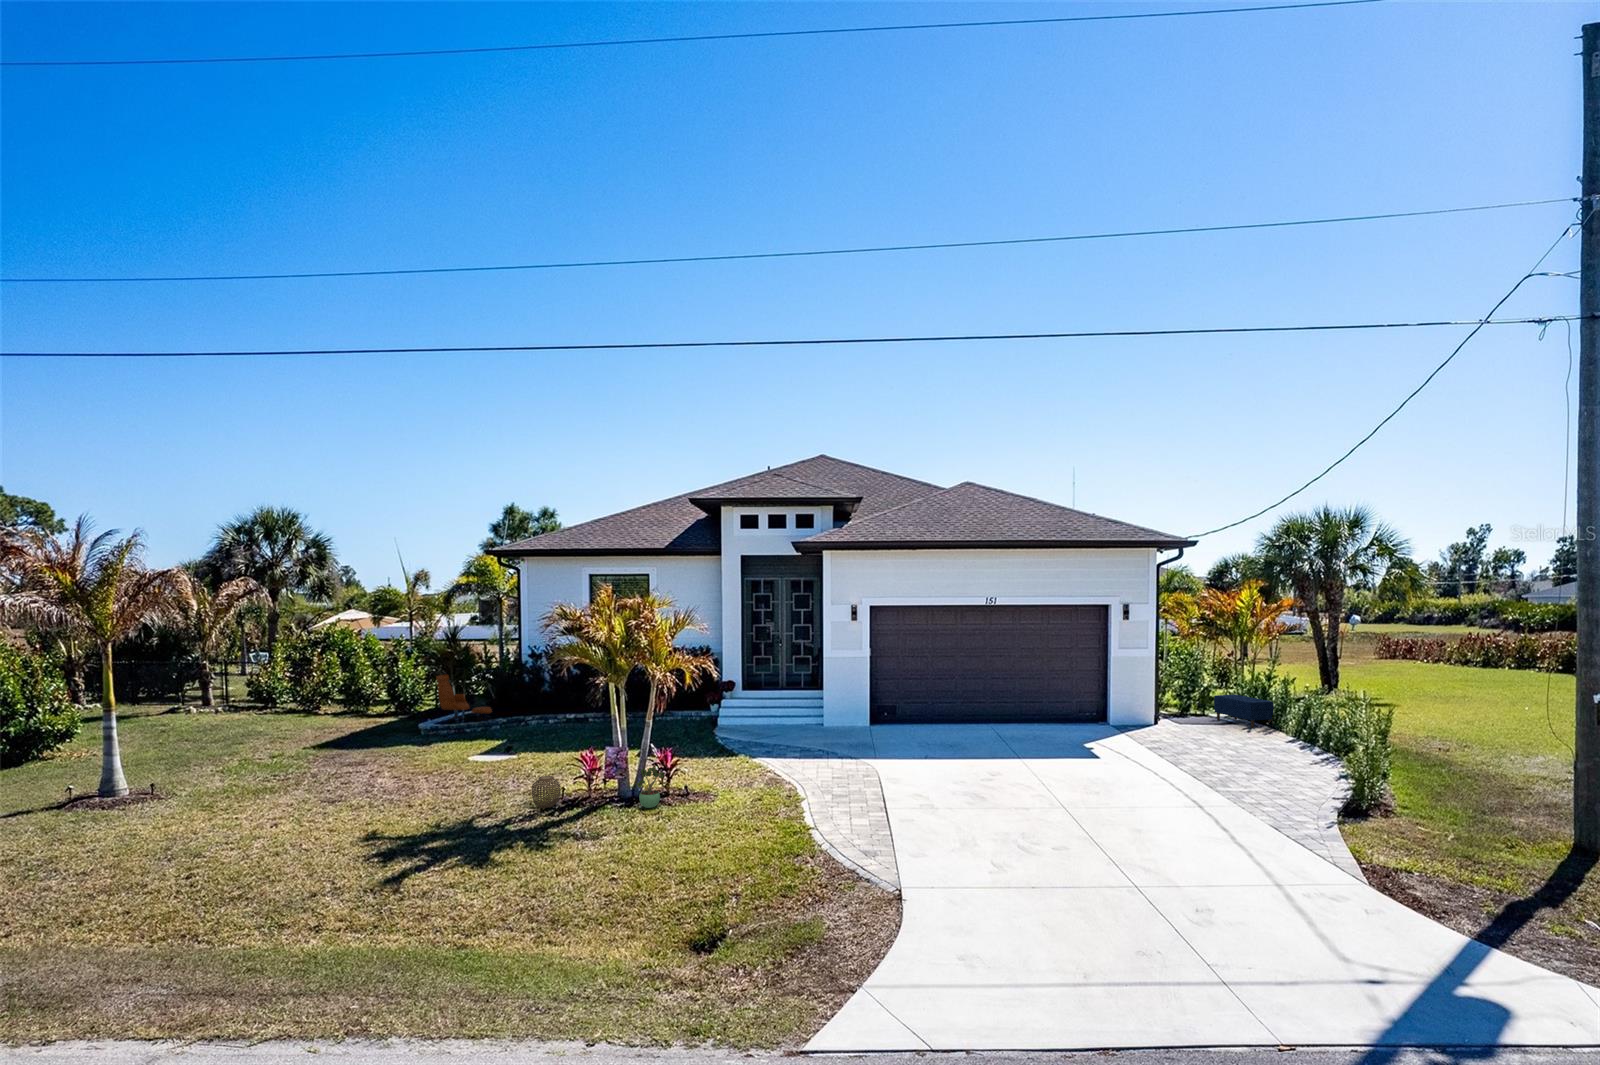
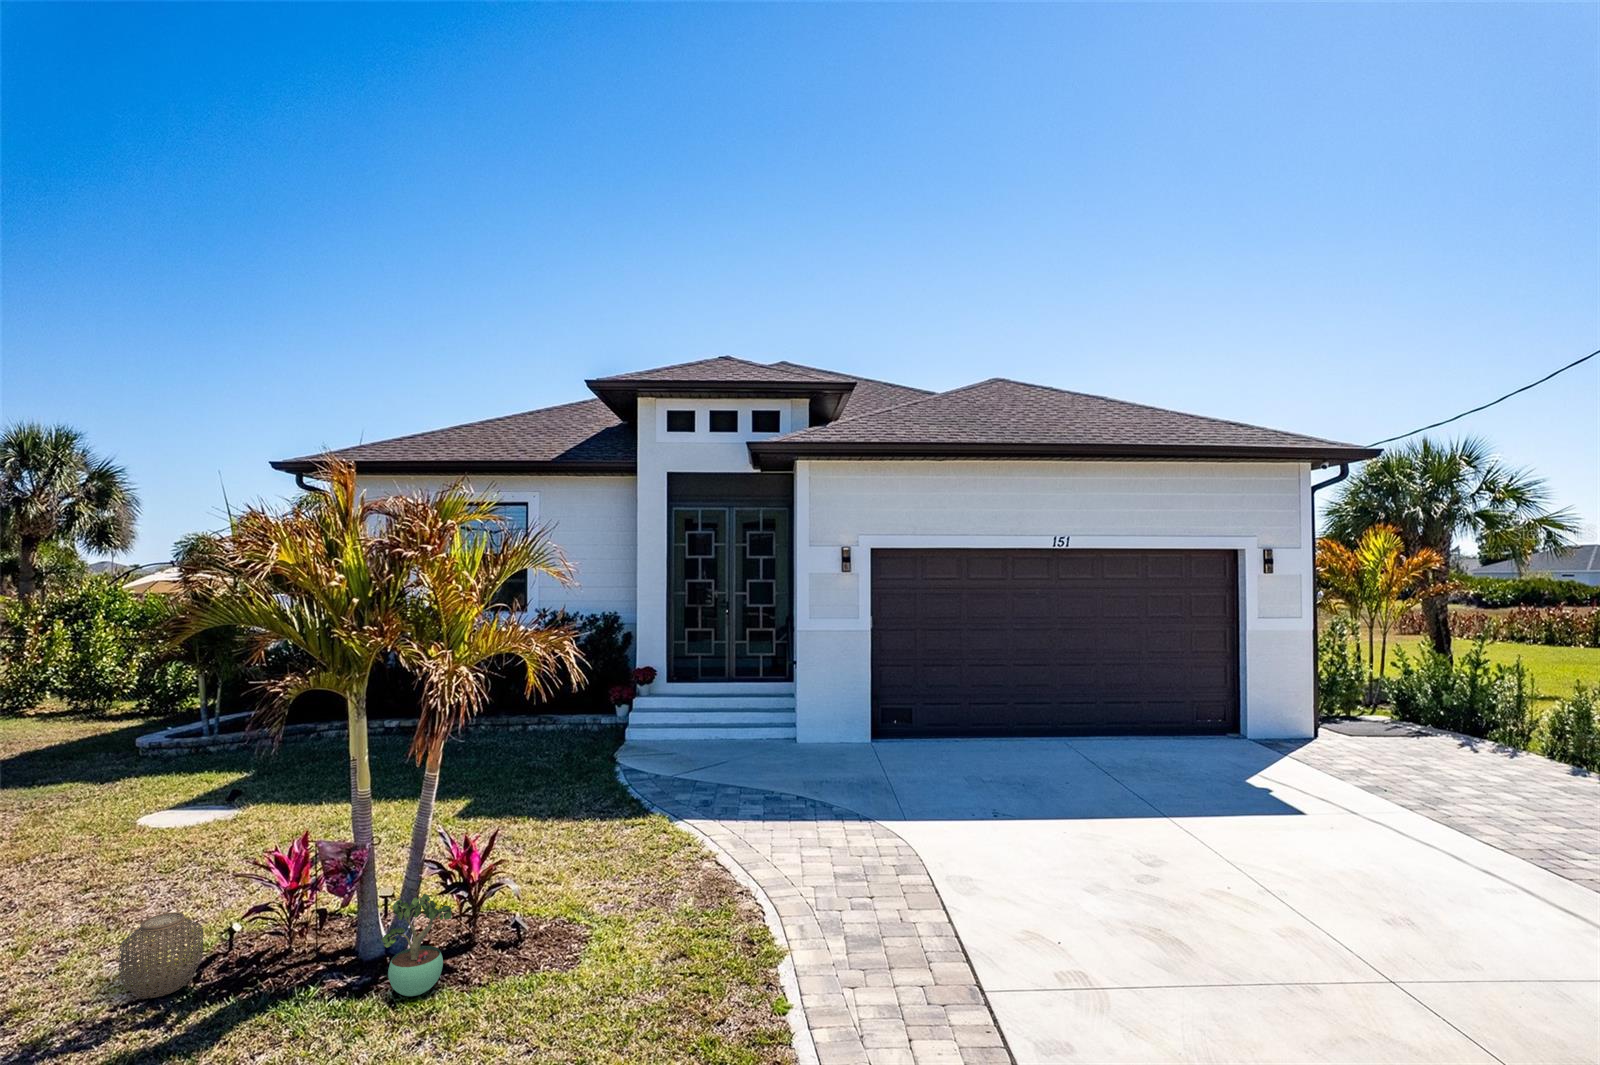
lounge chair: present [436,675,492,722] -> none [178,657,271,733]
bench: present [1214,695,1274,729] -> none [1363,686,1469,739]

